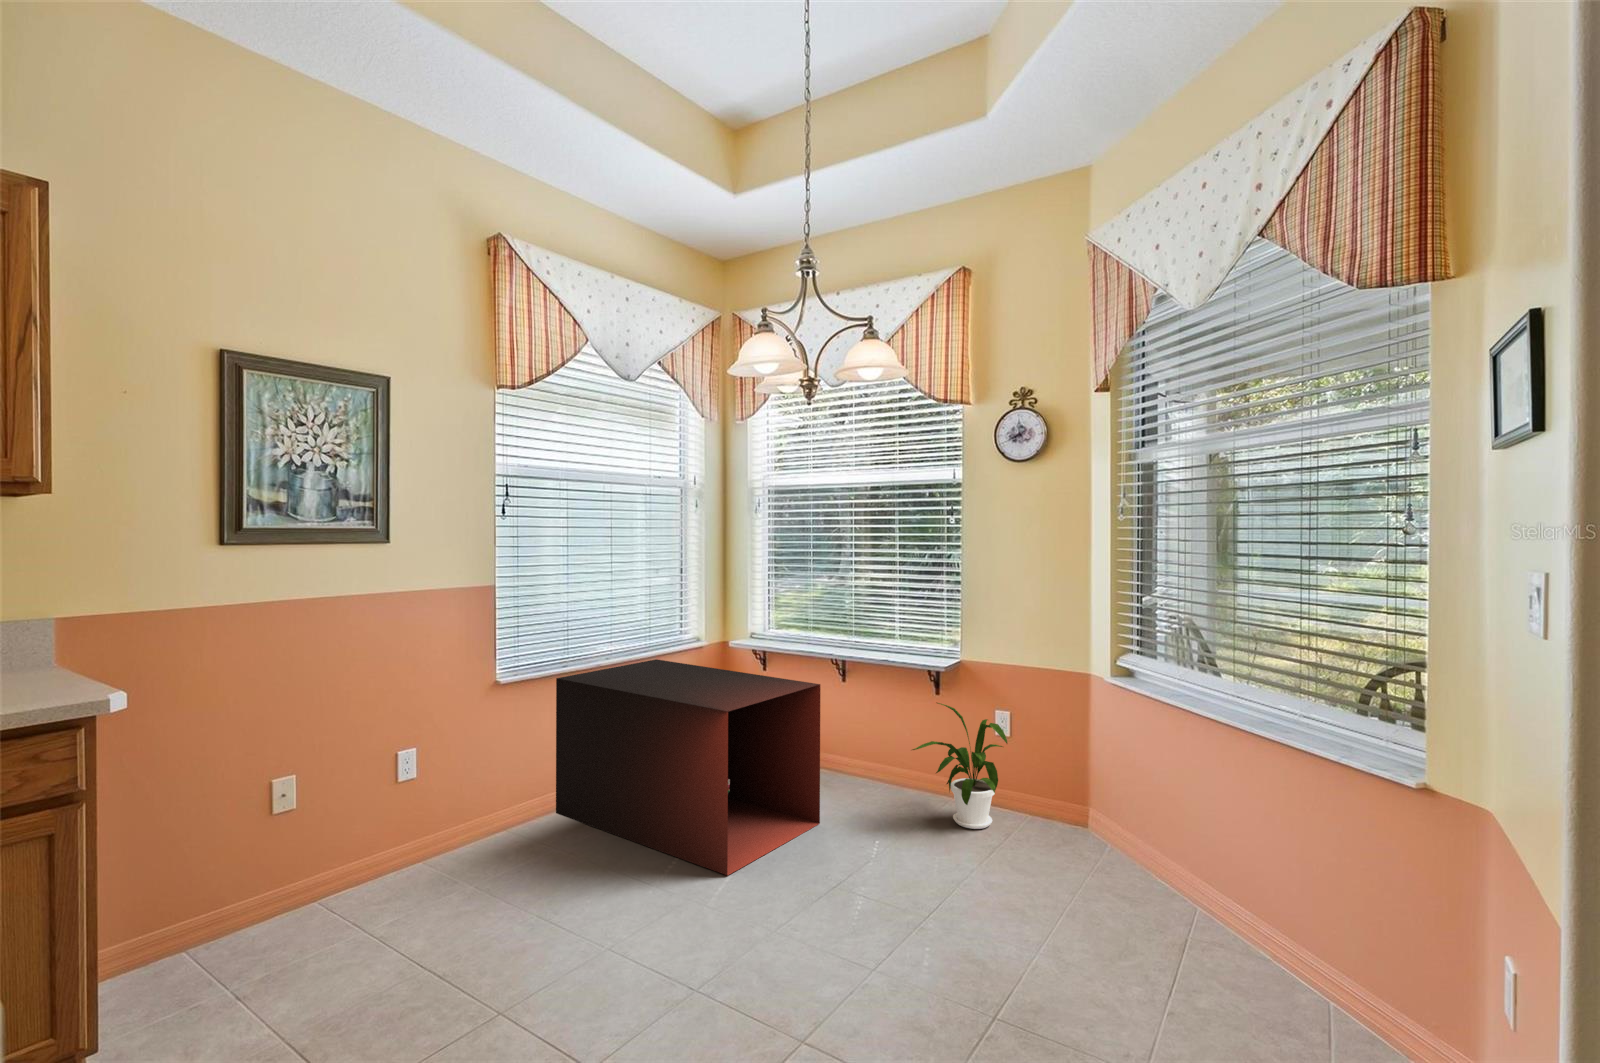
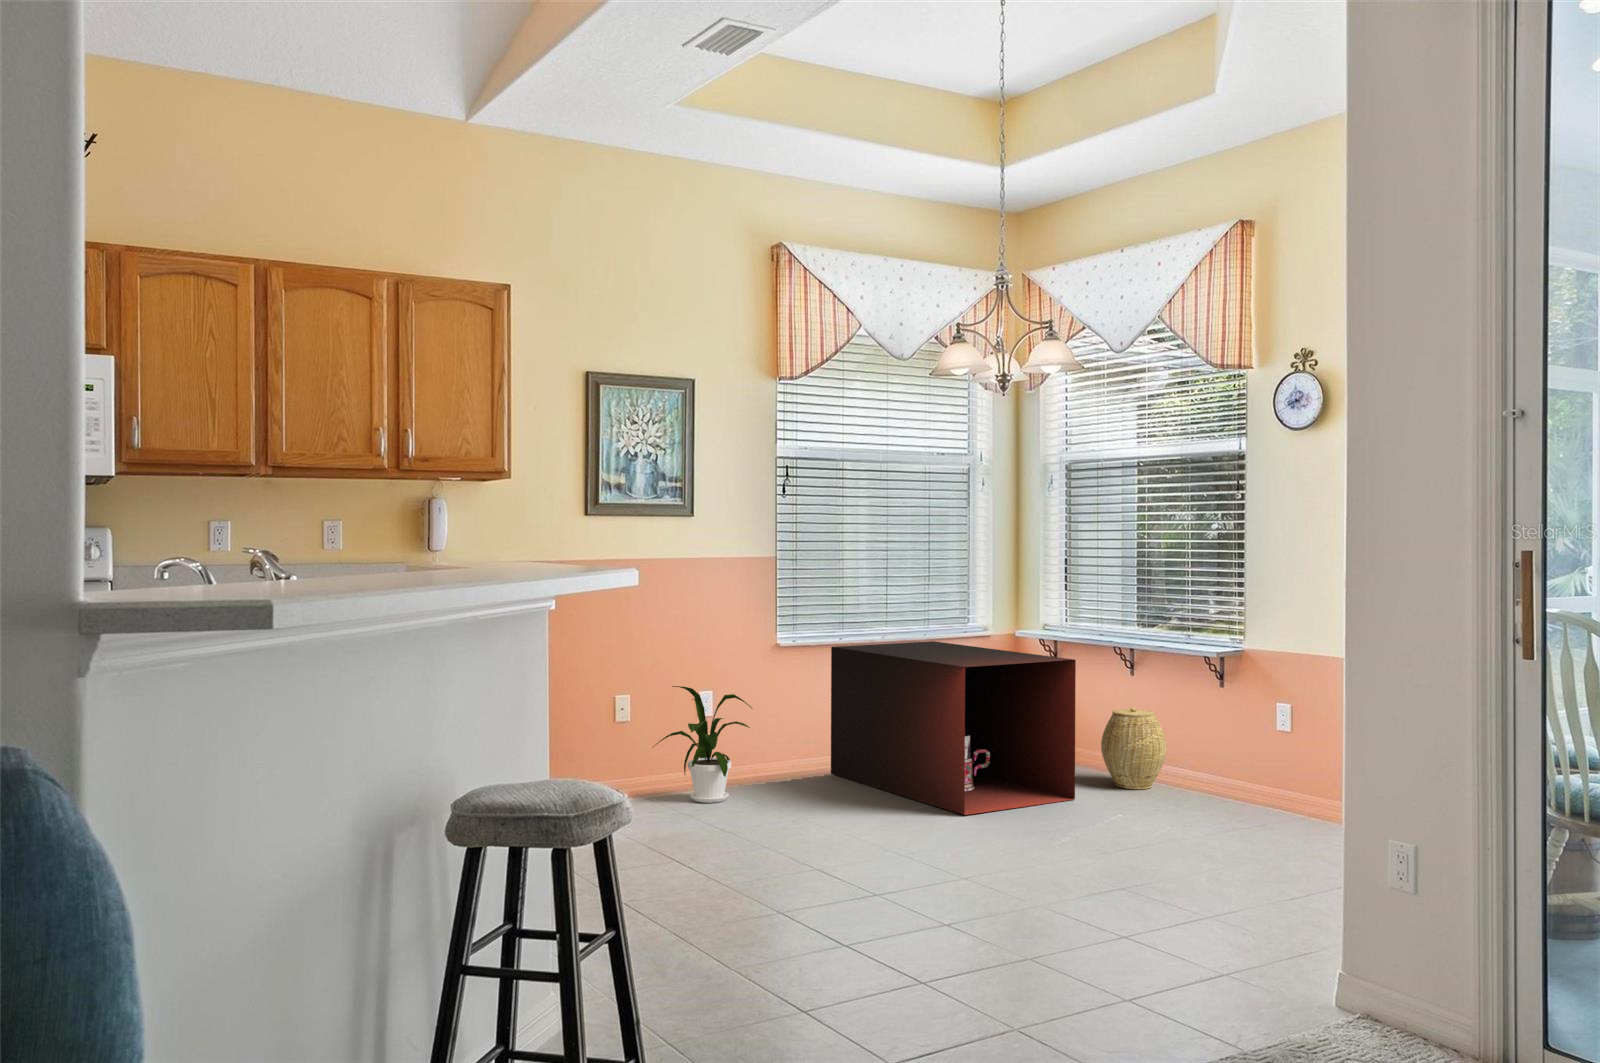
house plant: present [912,703,1007,829] -> present [653,686,752,803]
woven basket: none [827,718,886,797] -> present [1101,707,1167,789]

